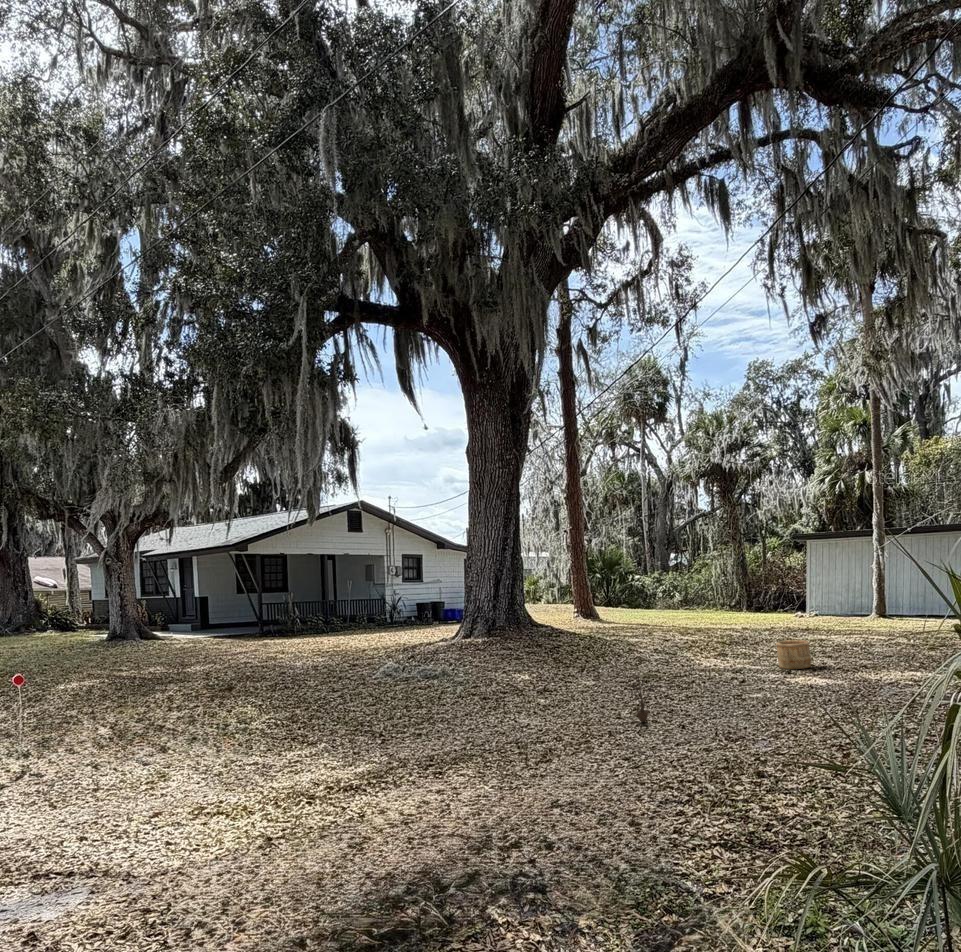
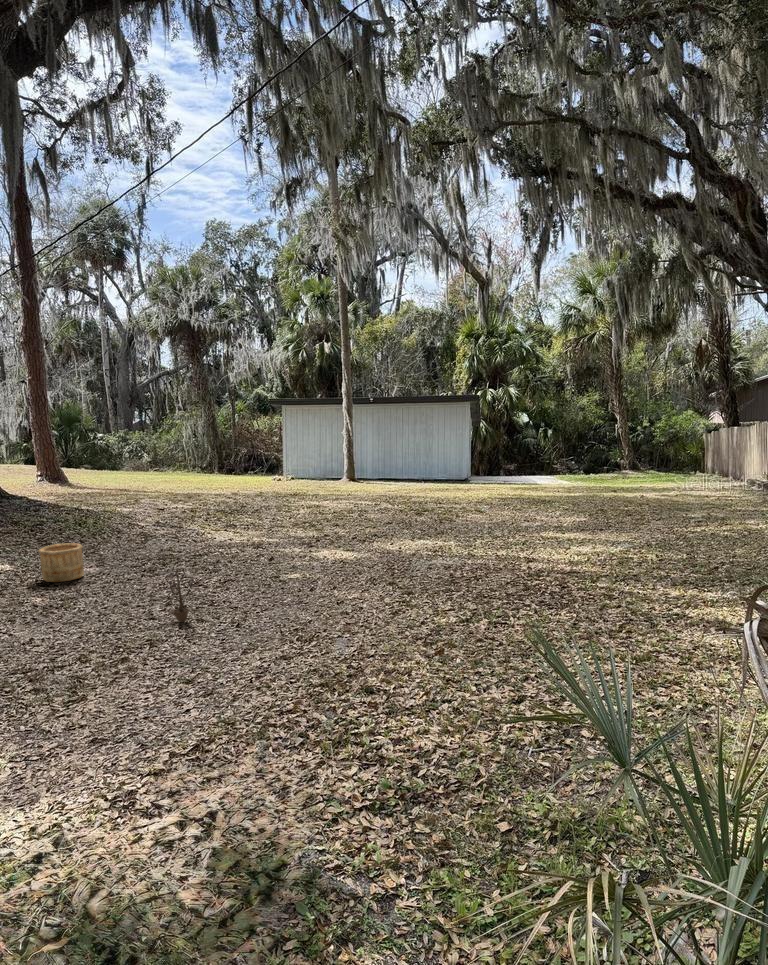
wooden bucket: present [776,640,811,669] -> present [38,543,84,582]

